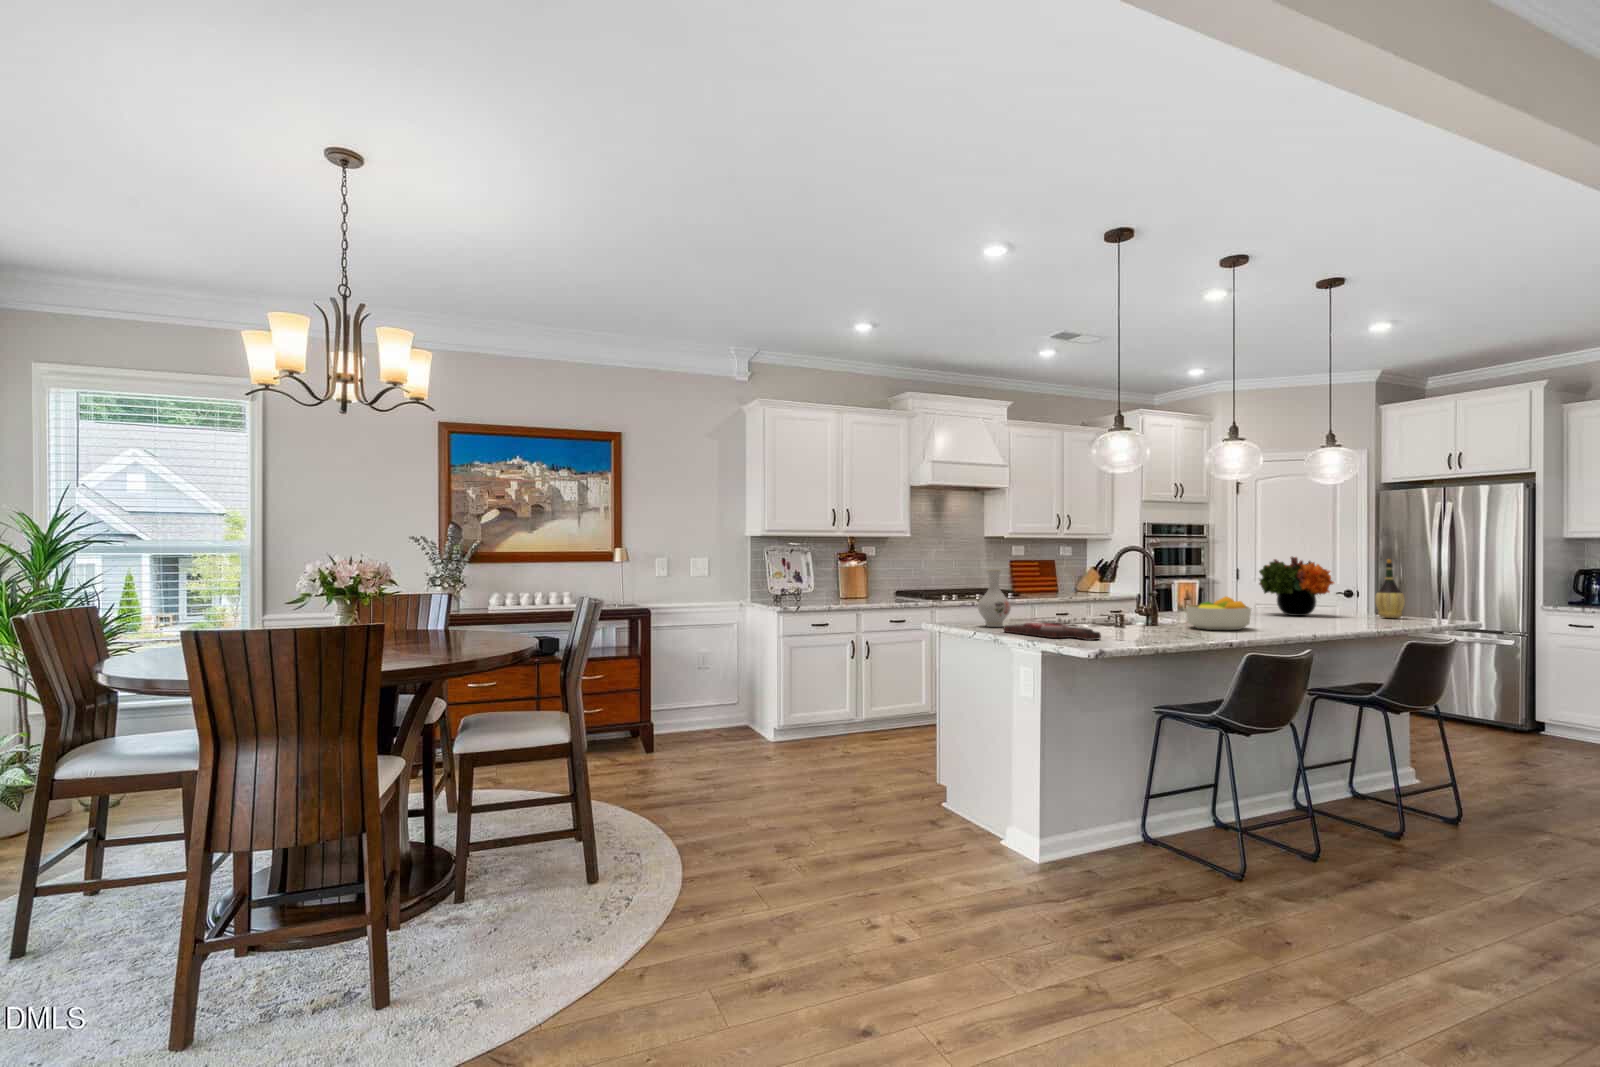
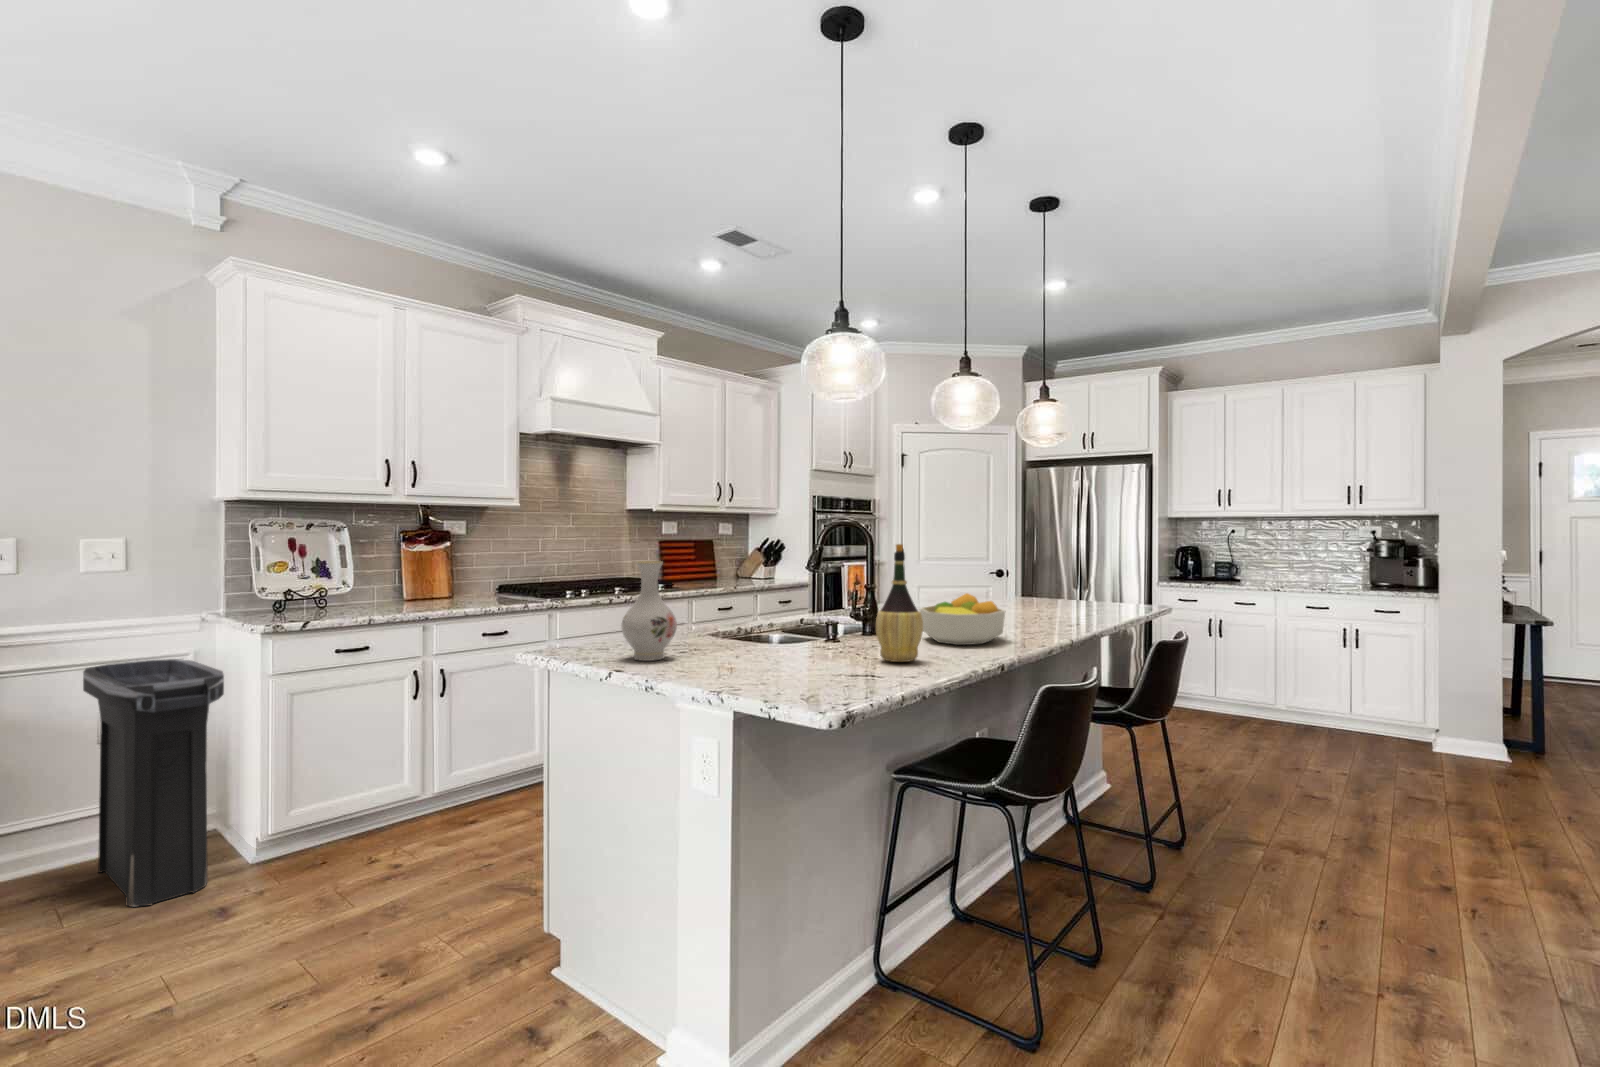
flower arrangement: present [1259,557,1334,616] -> none [967,537,1050,609]
wine bottle: present [1375,559,1405,618] -> present [876,544,923,662]
cutting board: present [1004,622,1101,640] -> none [668,651,839,688]
trash can: none [692,625,760,754] -> present [83,659,224,907]

